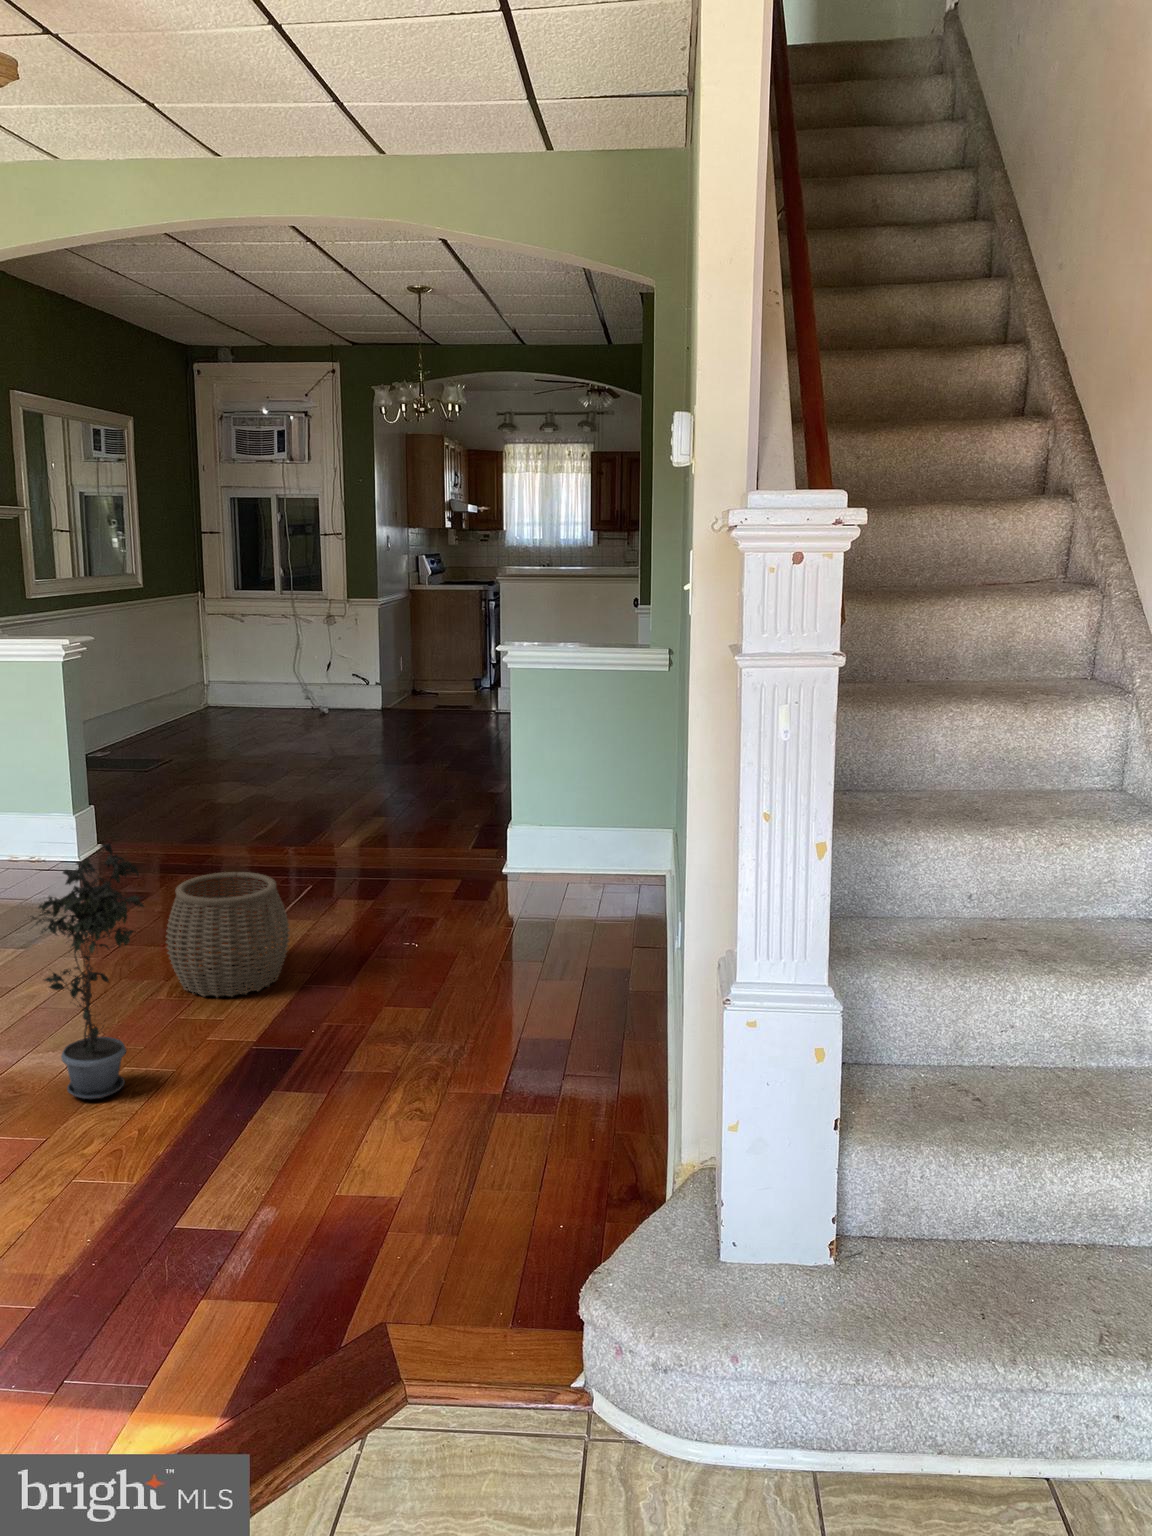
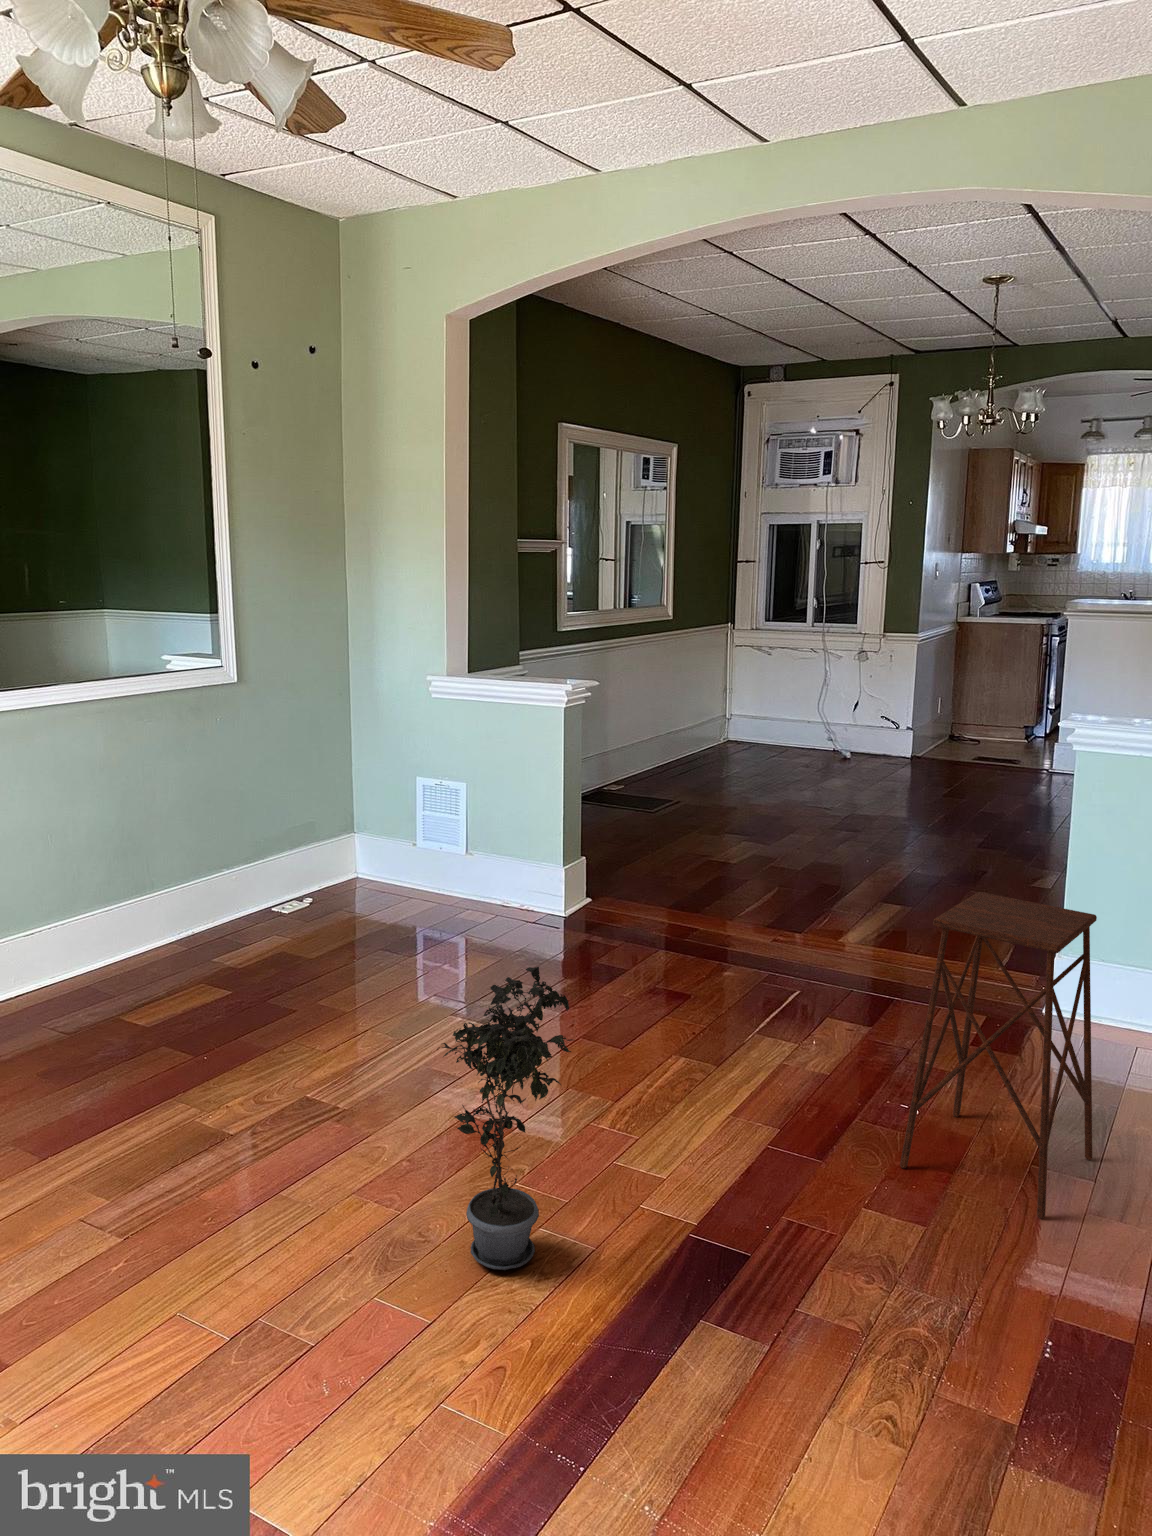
side table: none [407,769,541,993] -> present [900,892,1097,1219]
woven basket: present [166,872,290,997] -> none [615,983,758,1144]

